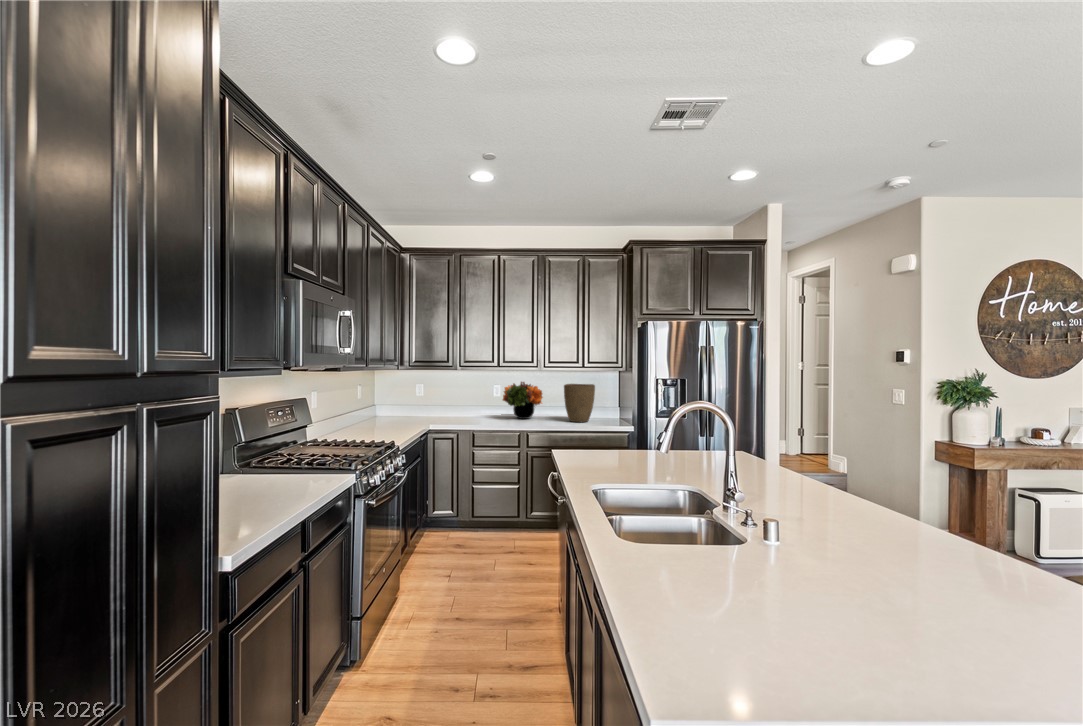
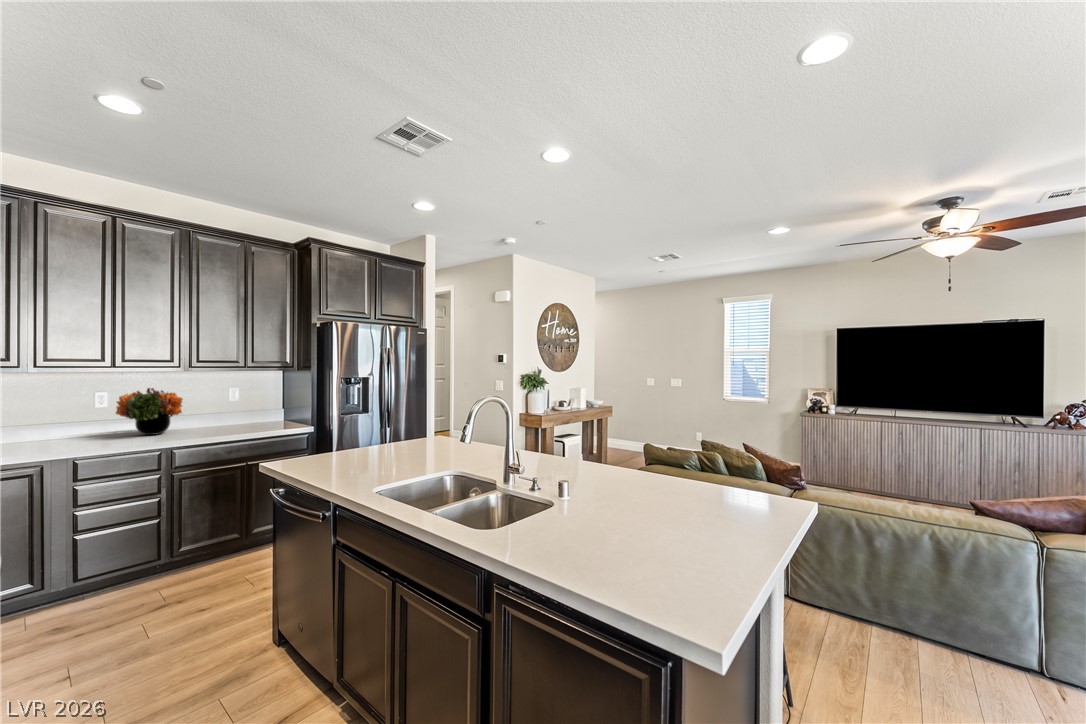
vase: present [564,384,595,422] -> none [219,388,261,431]

